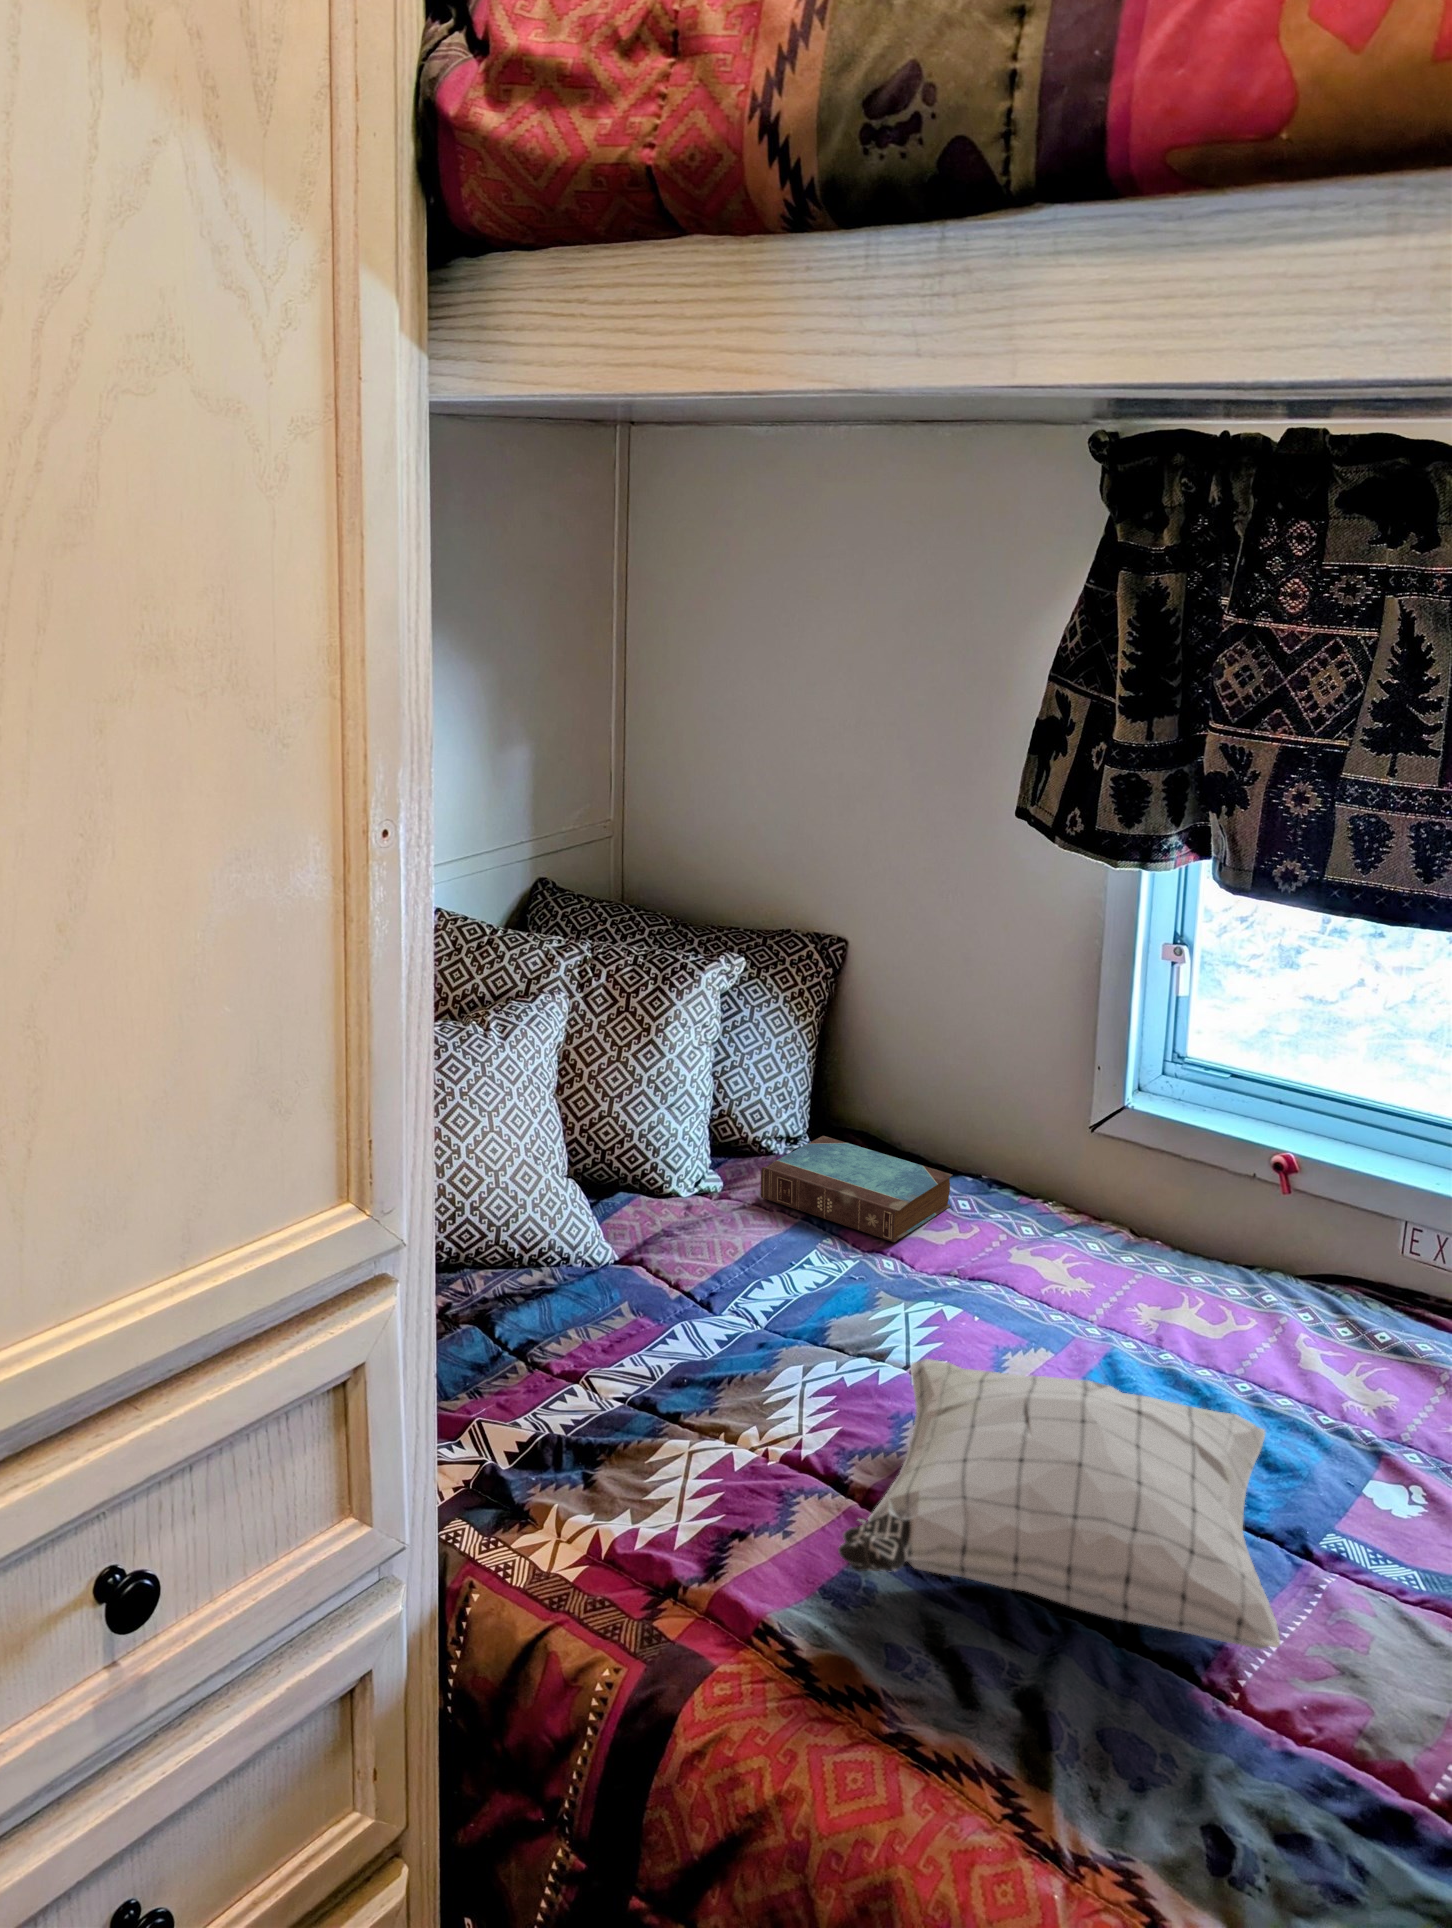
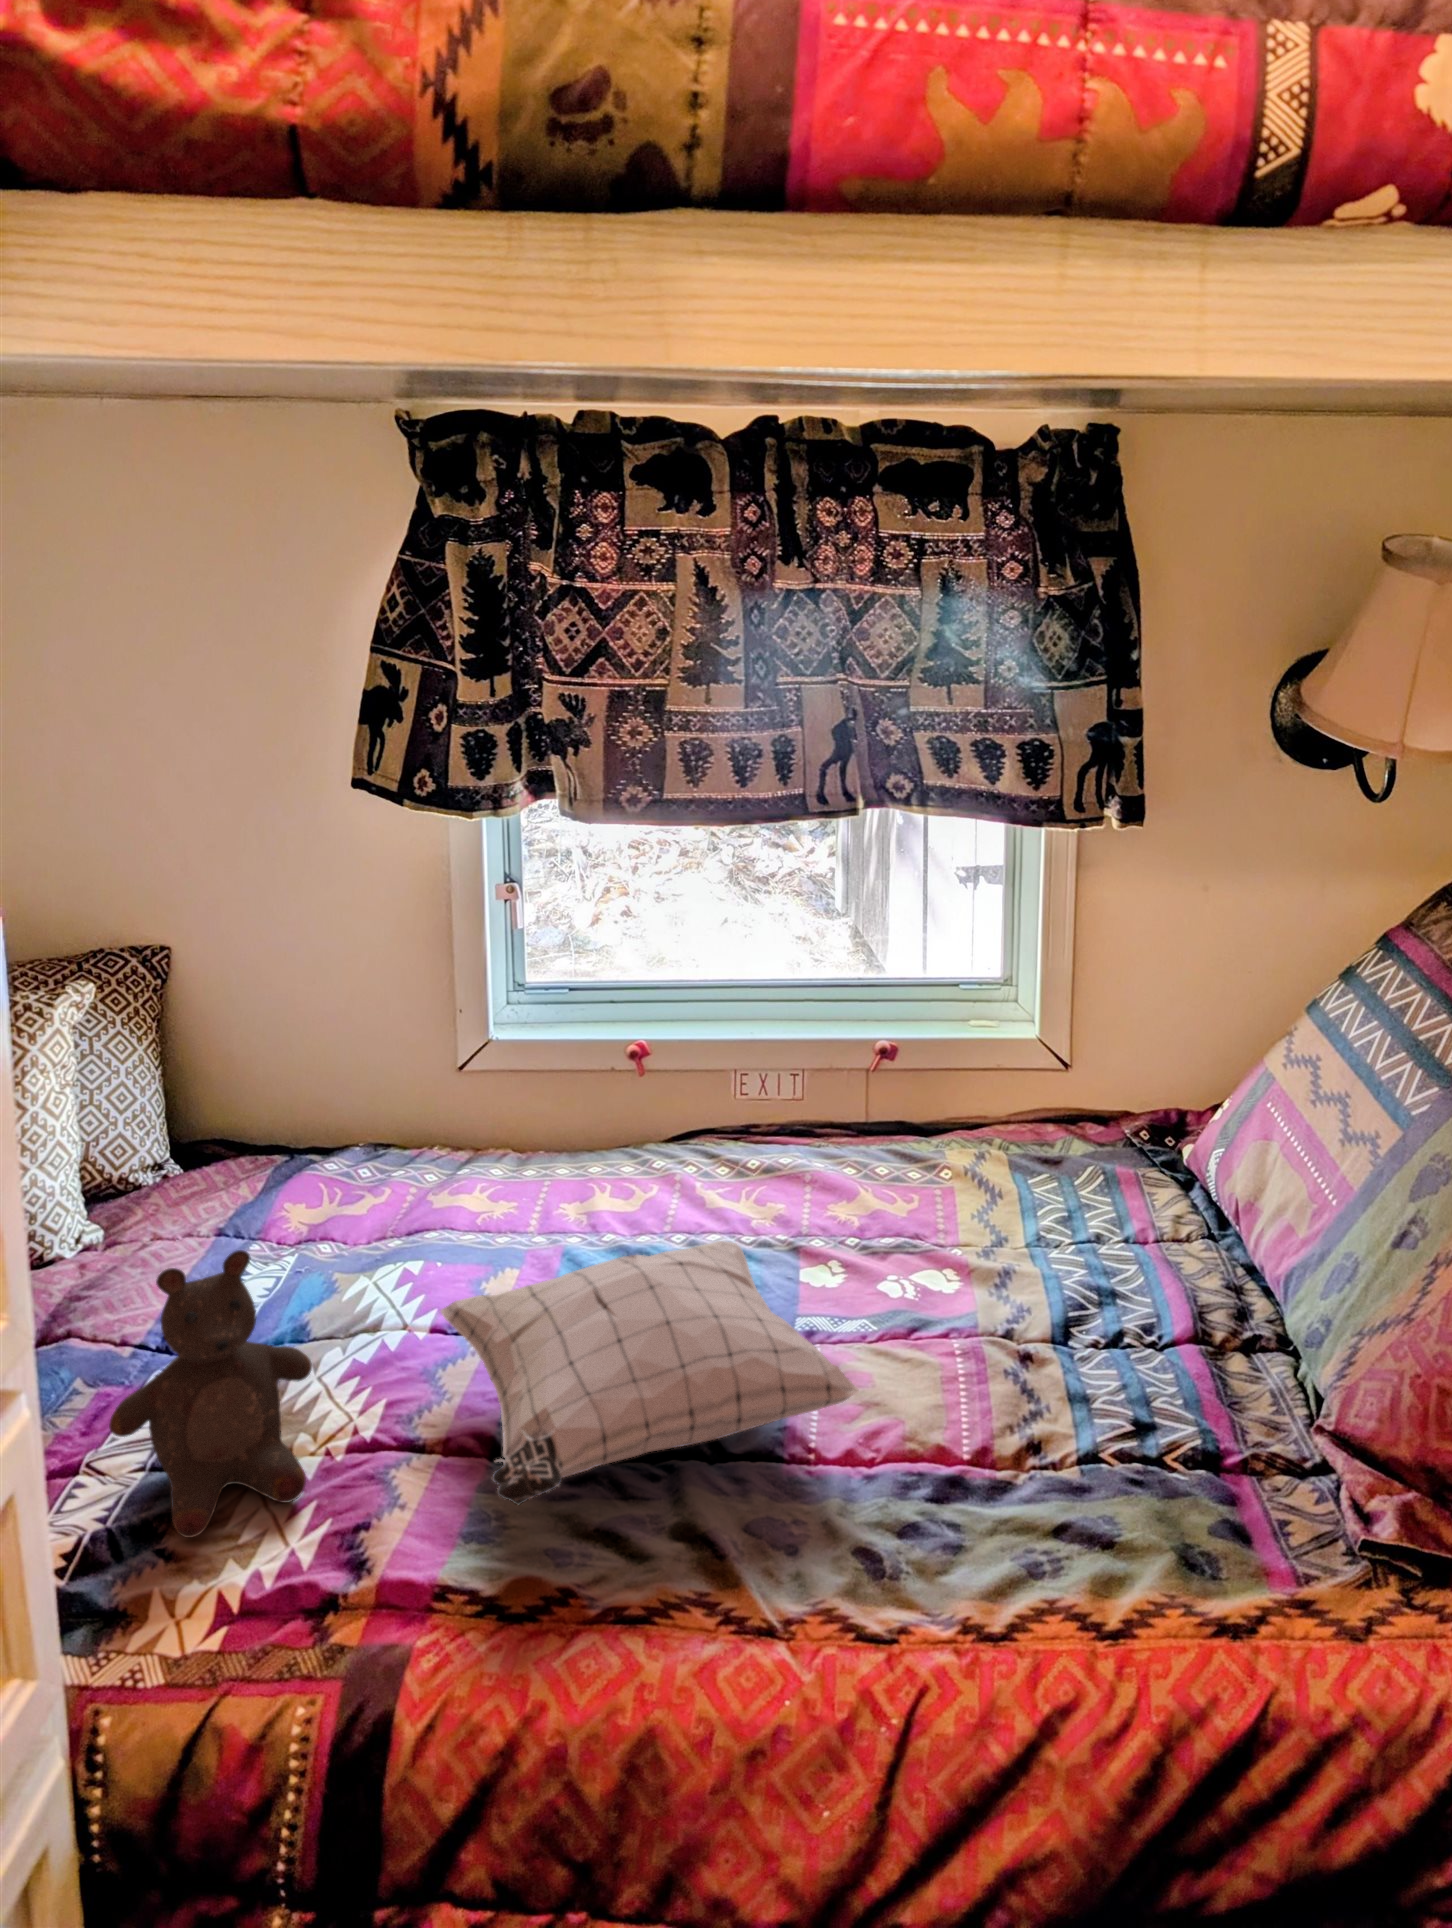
book: present [761,1136,952,1242] -> none [156,1142,352,1228]
stuffed bear: none [601,1223,777,1477] -> present [109,1250,312,1538]

